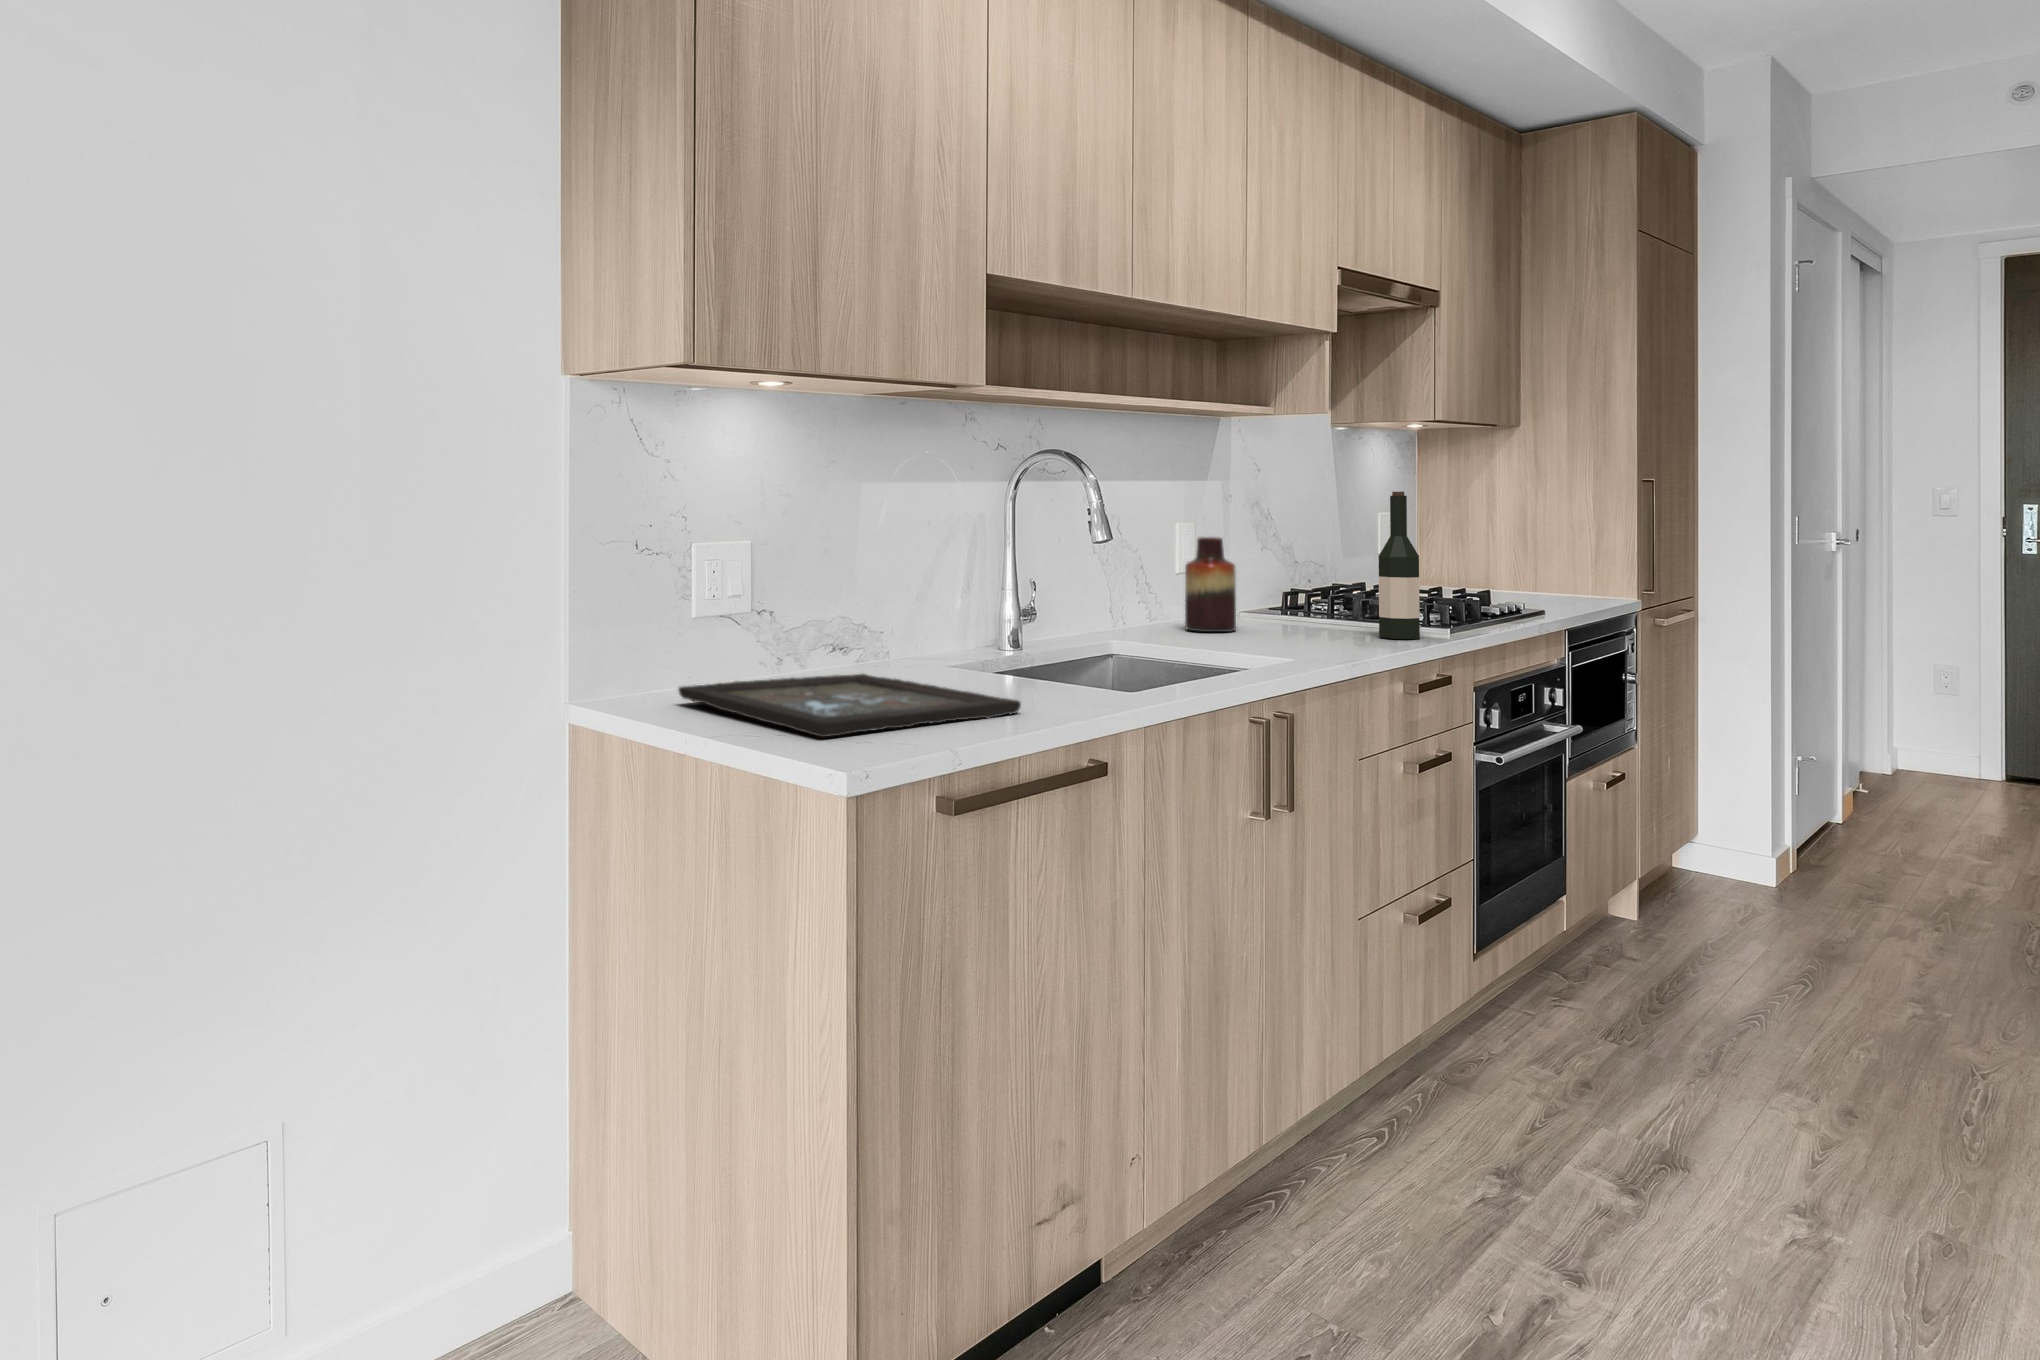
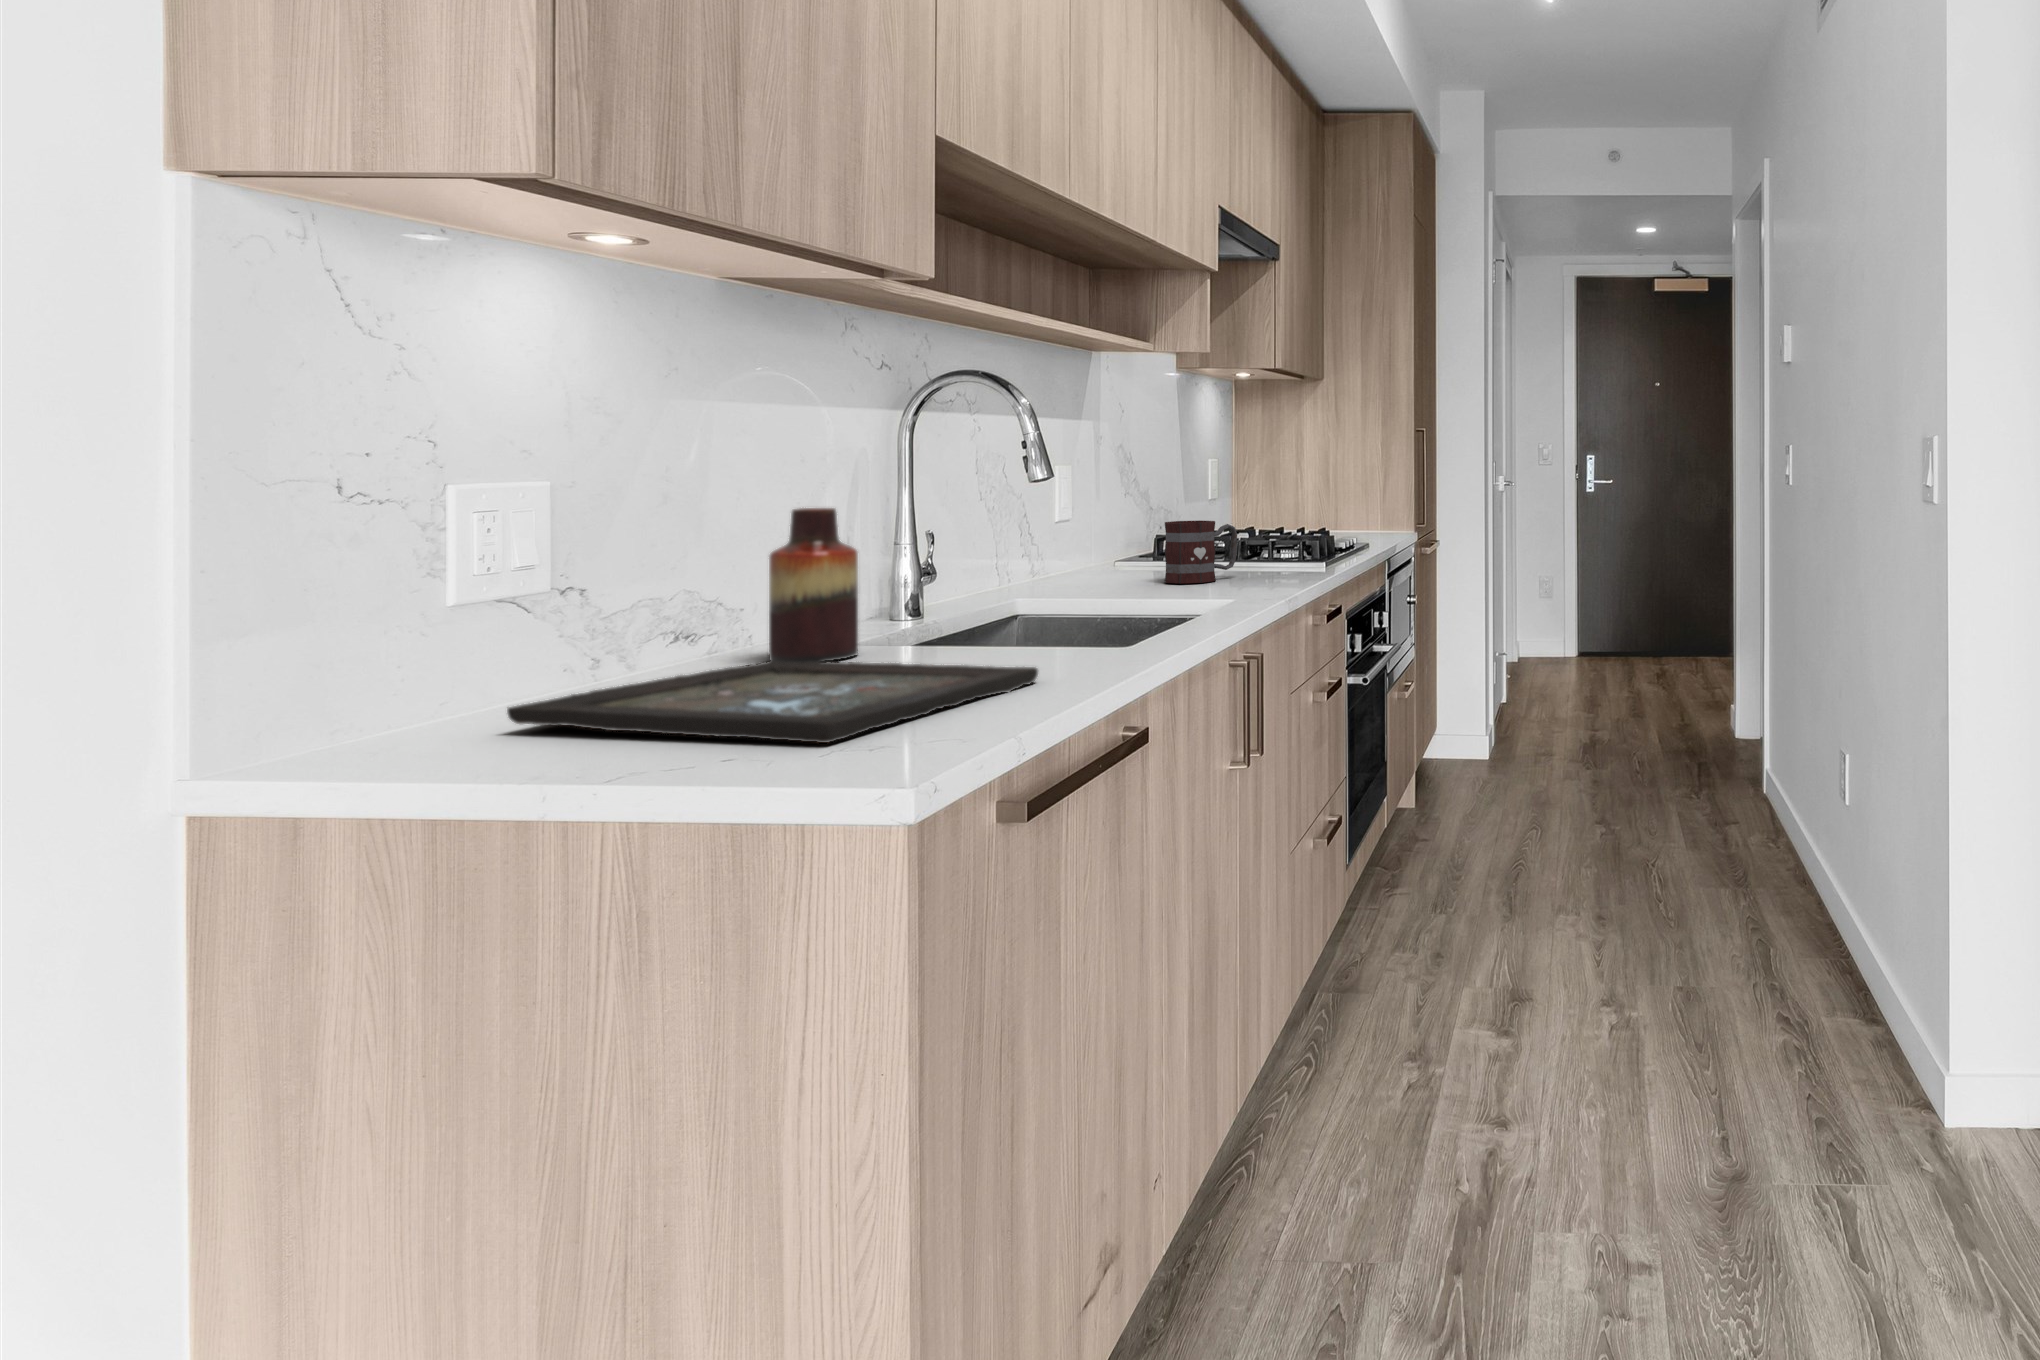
wine bottle: present [1379,492,1420,639] -> none [1266,432,1305,574]
vase: present [1185,537,1236,632] -> present [769,508,858,662]
mug: none [1265,578,1342,641] -> present [1165,520,1237,584]

